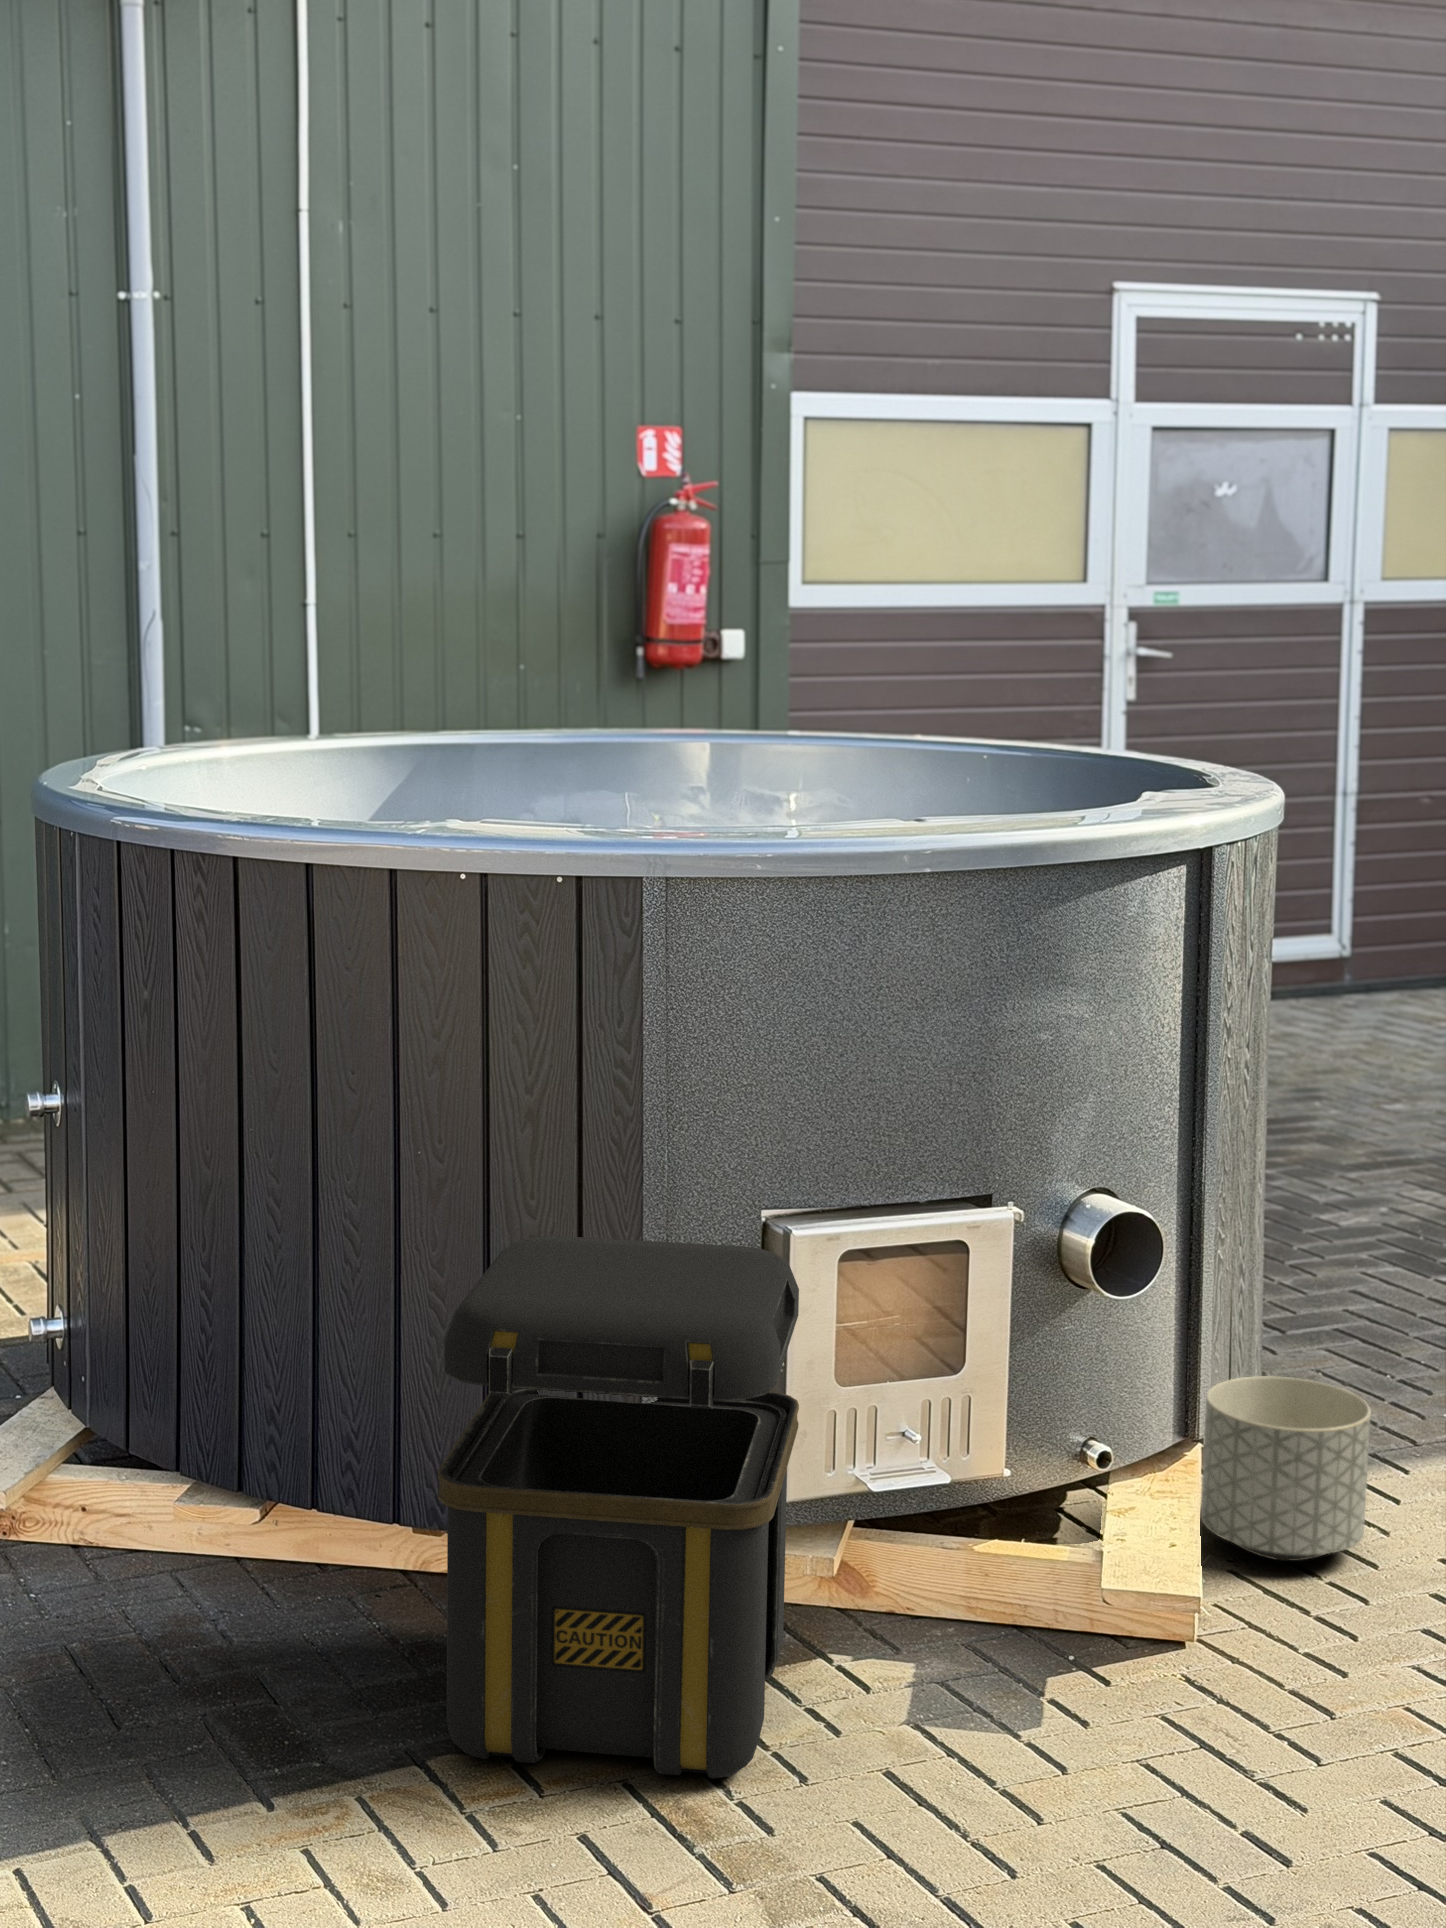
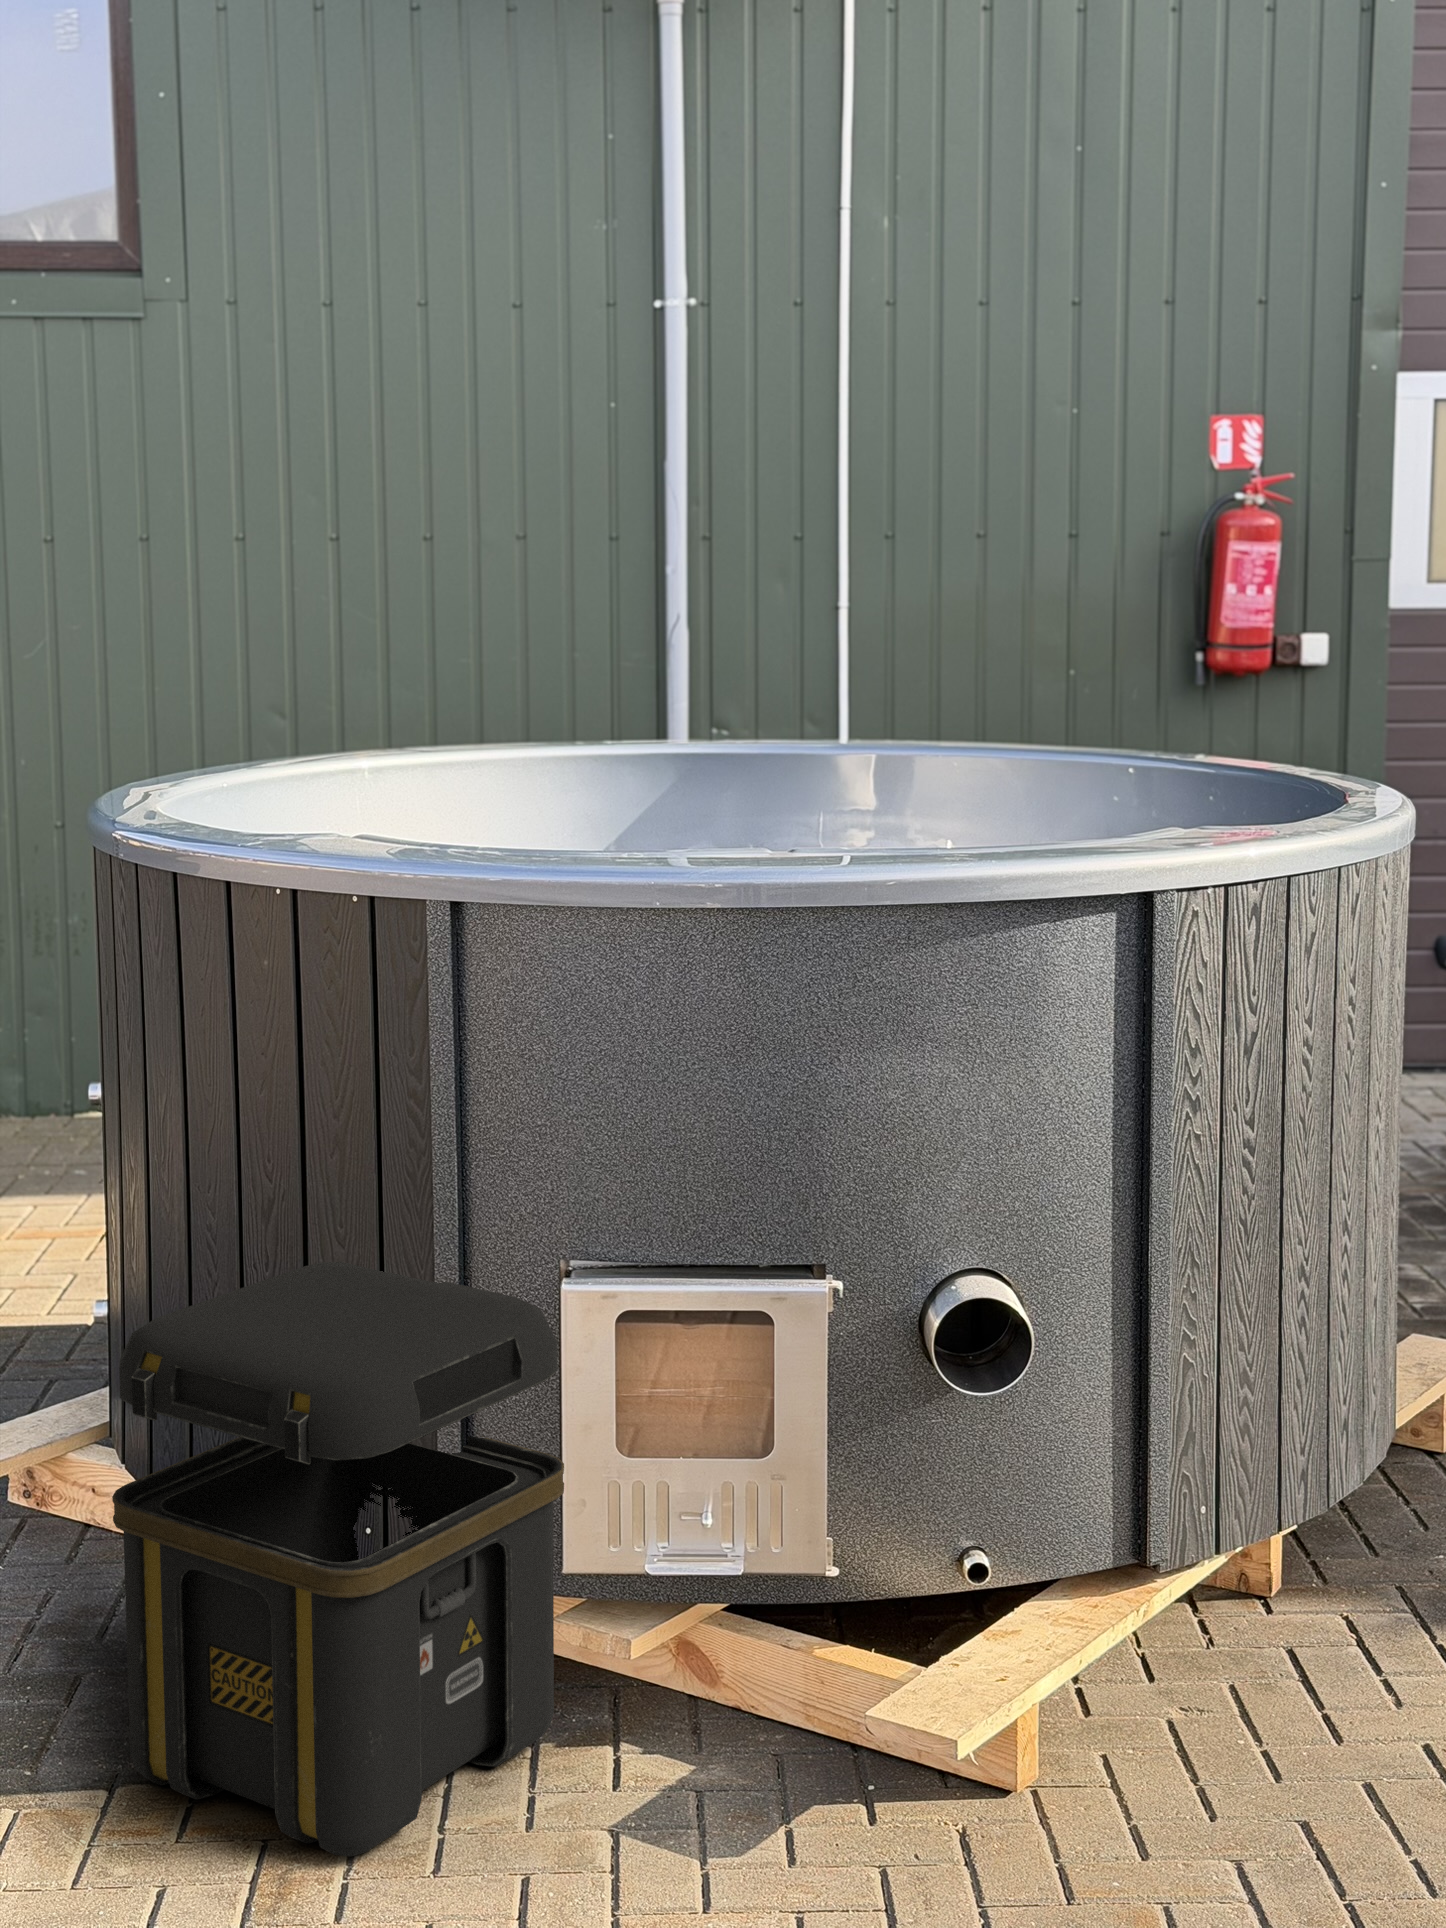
planter: present [1201,1376,1371,1561] -> none [1146,1522,1345,1750]

